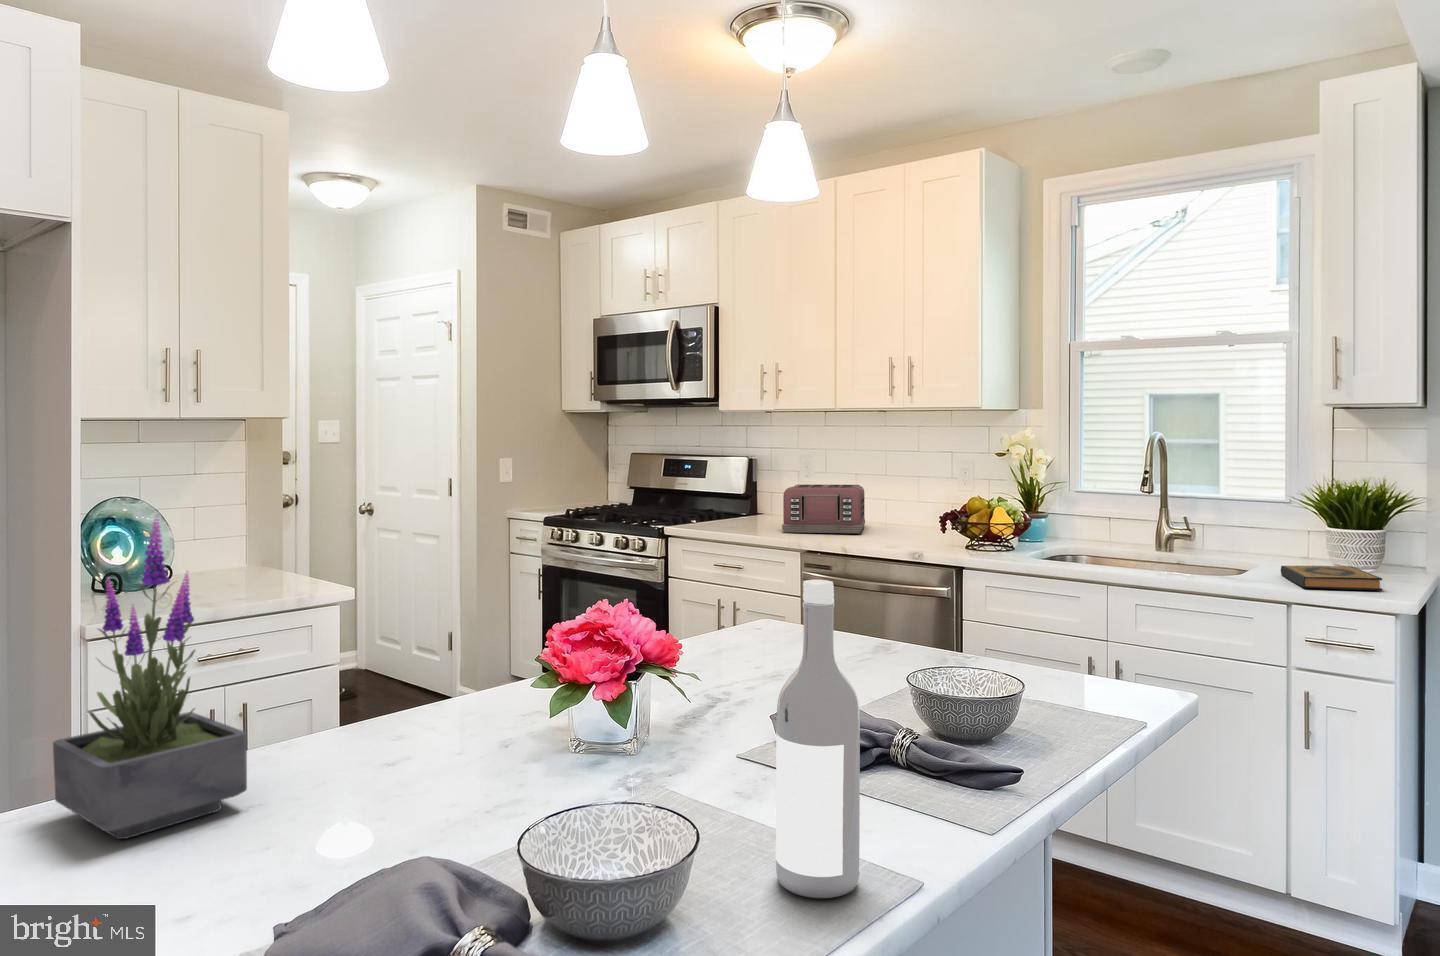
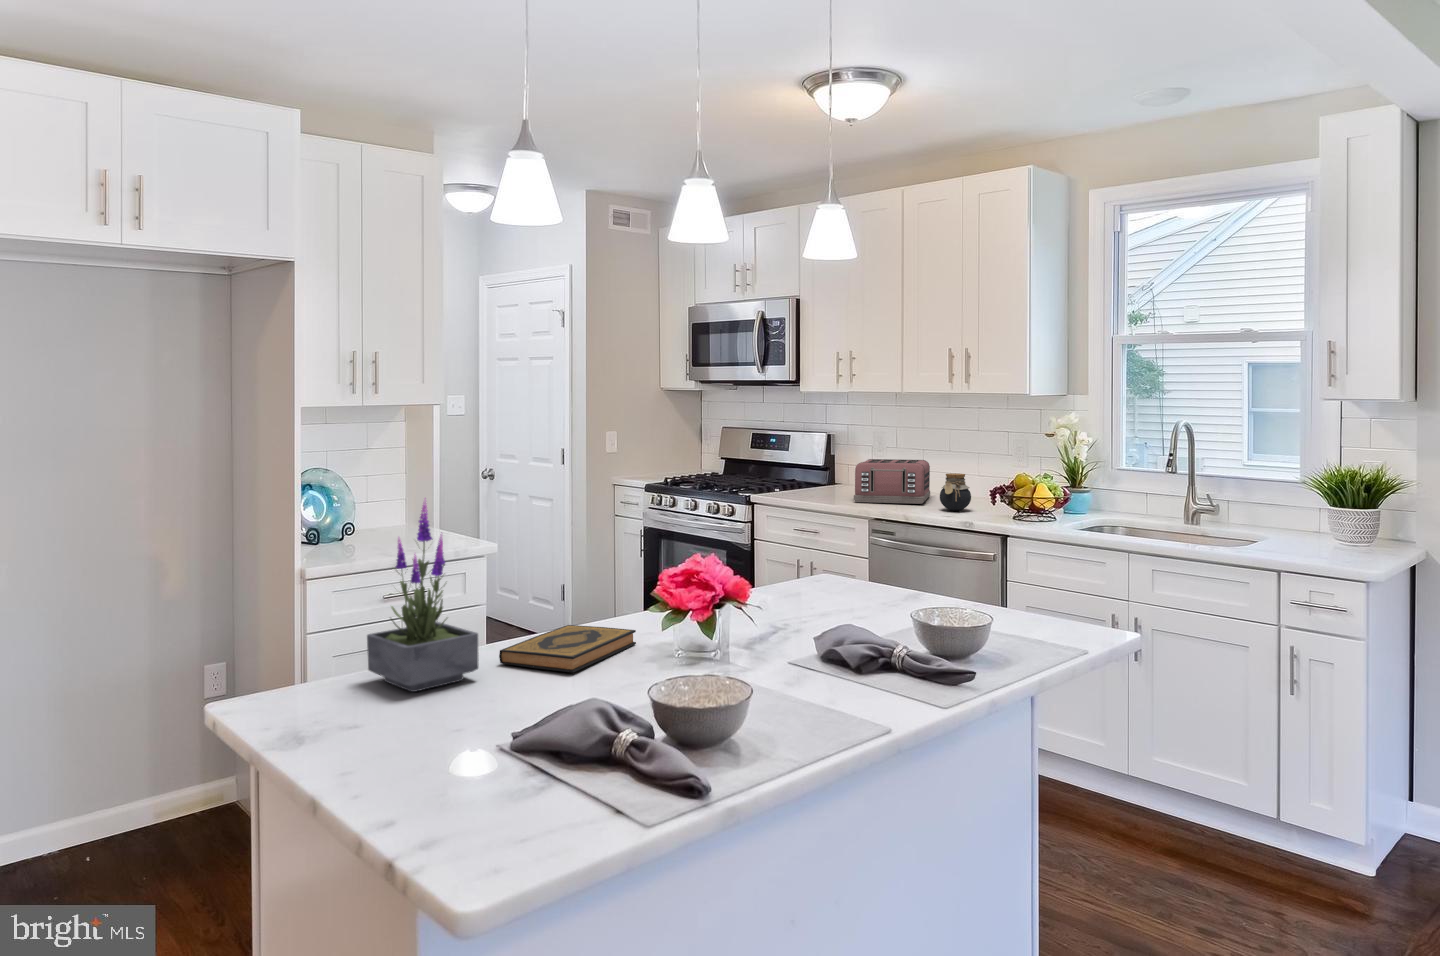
jar: none [880,498,916,540] -> present [940,473,971,511]
hardback book: present [1281,566,1382,590] -> present [499,625,636,673]
wine bottle: present [775,580,860,898] -> none [800,544,850,730]

